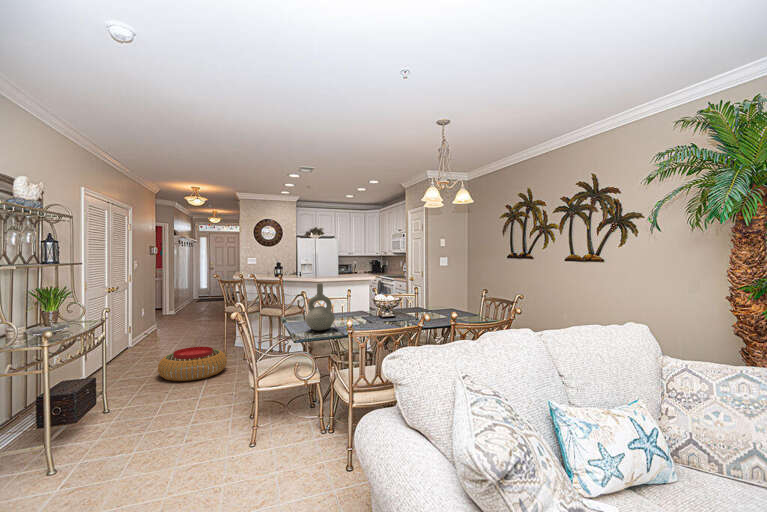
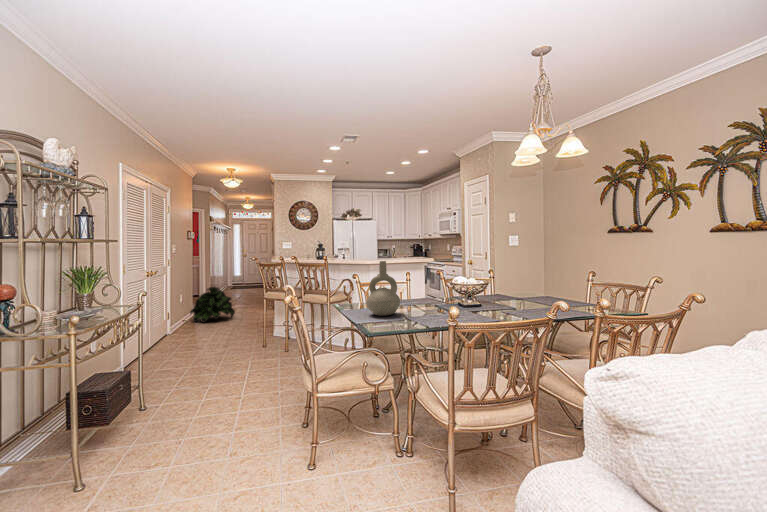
potted plant: none [152,301,198,336] -> present [190,287,235,323]
pouf: present [158,347,227,381] -> none [199,334,270,370]

